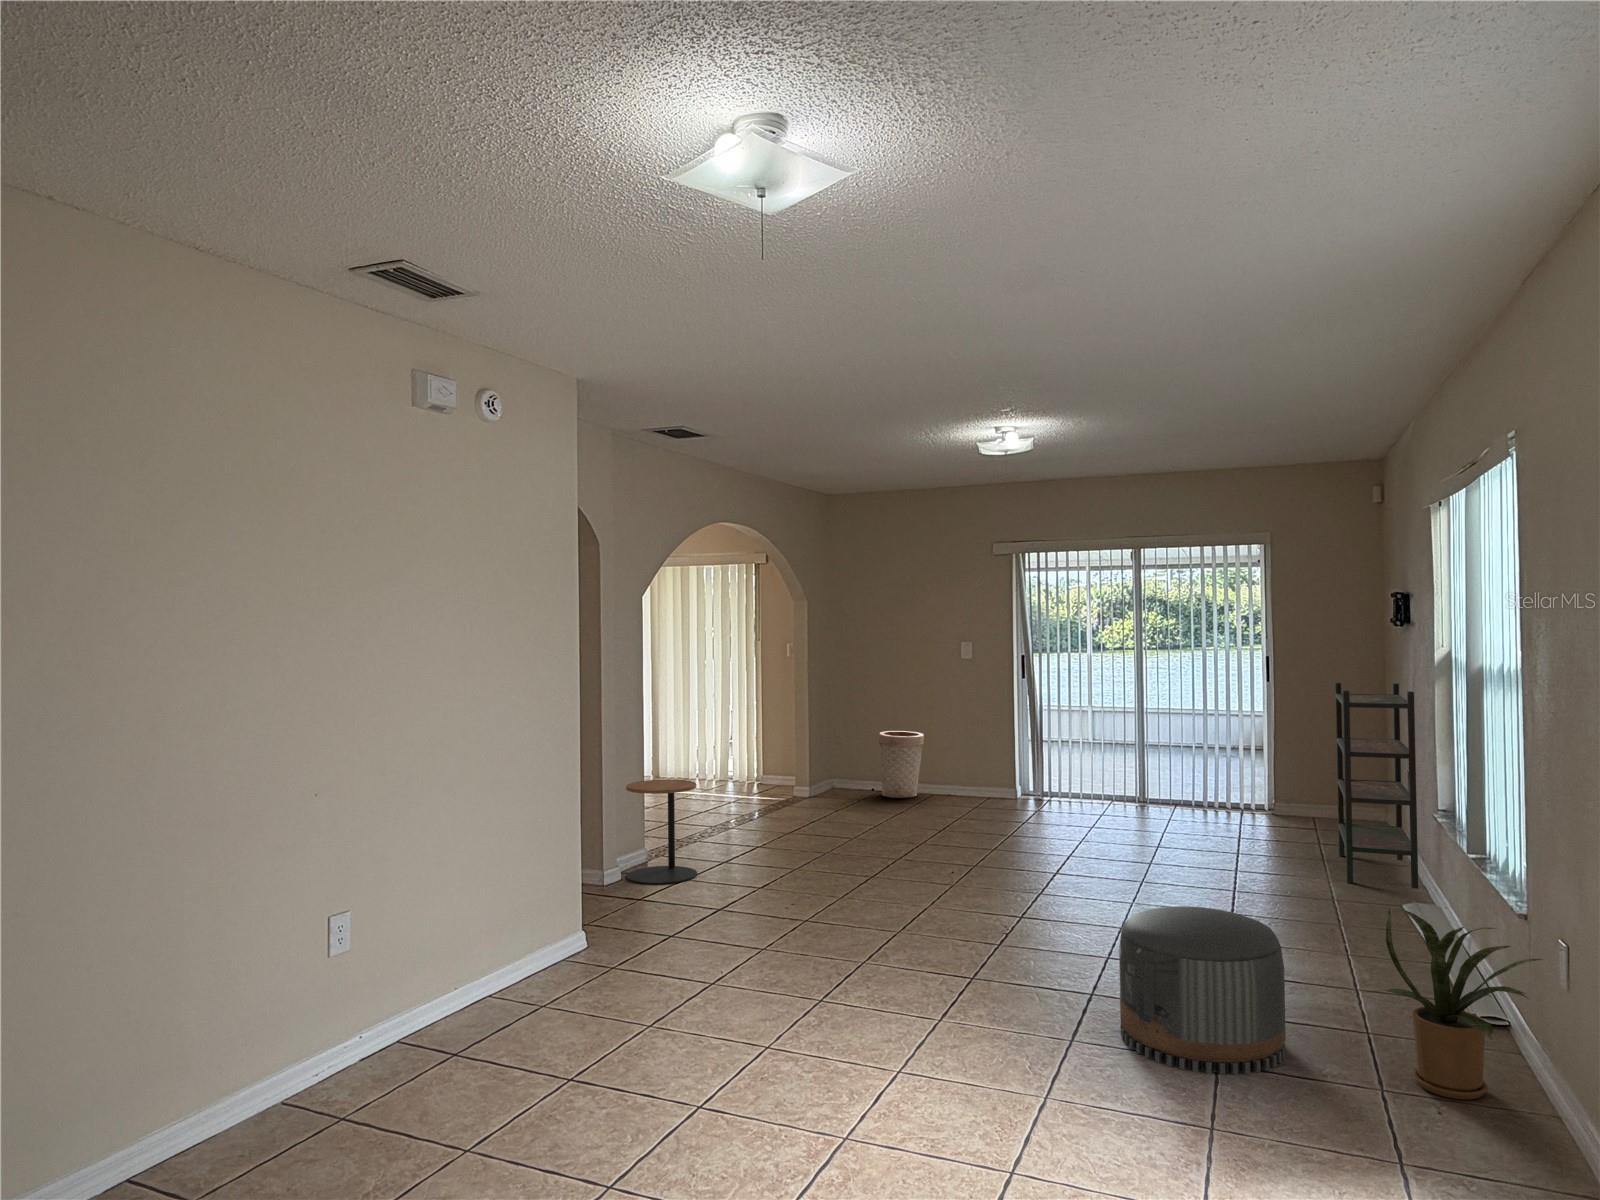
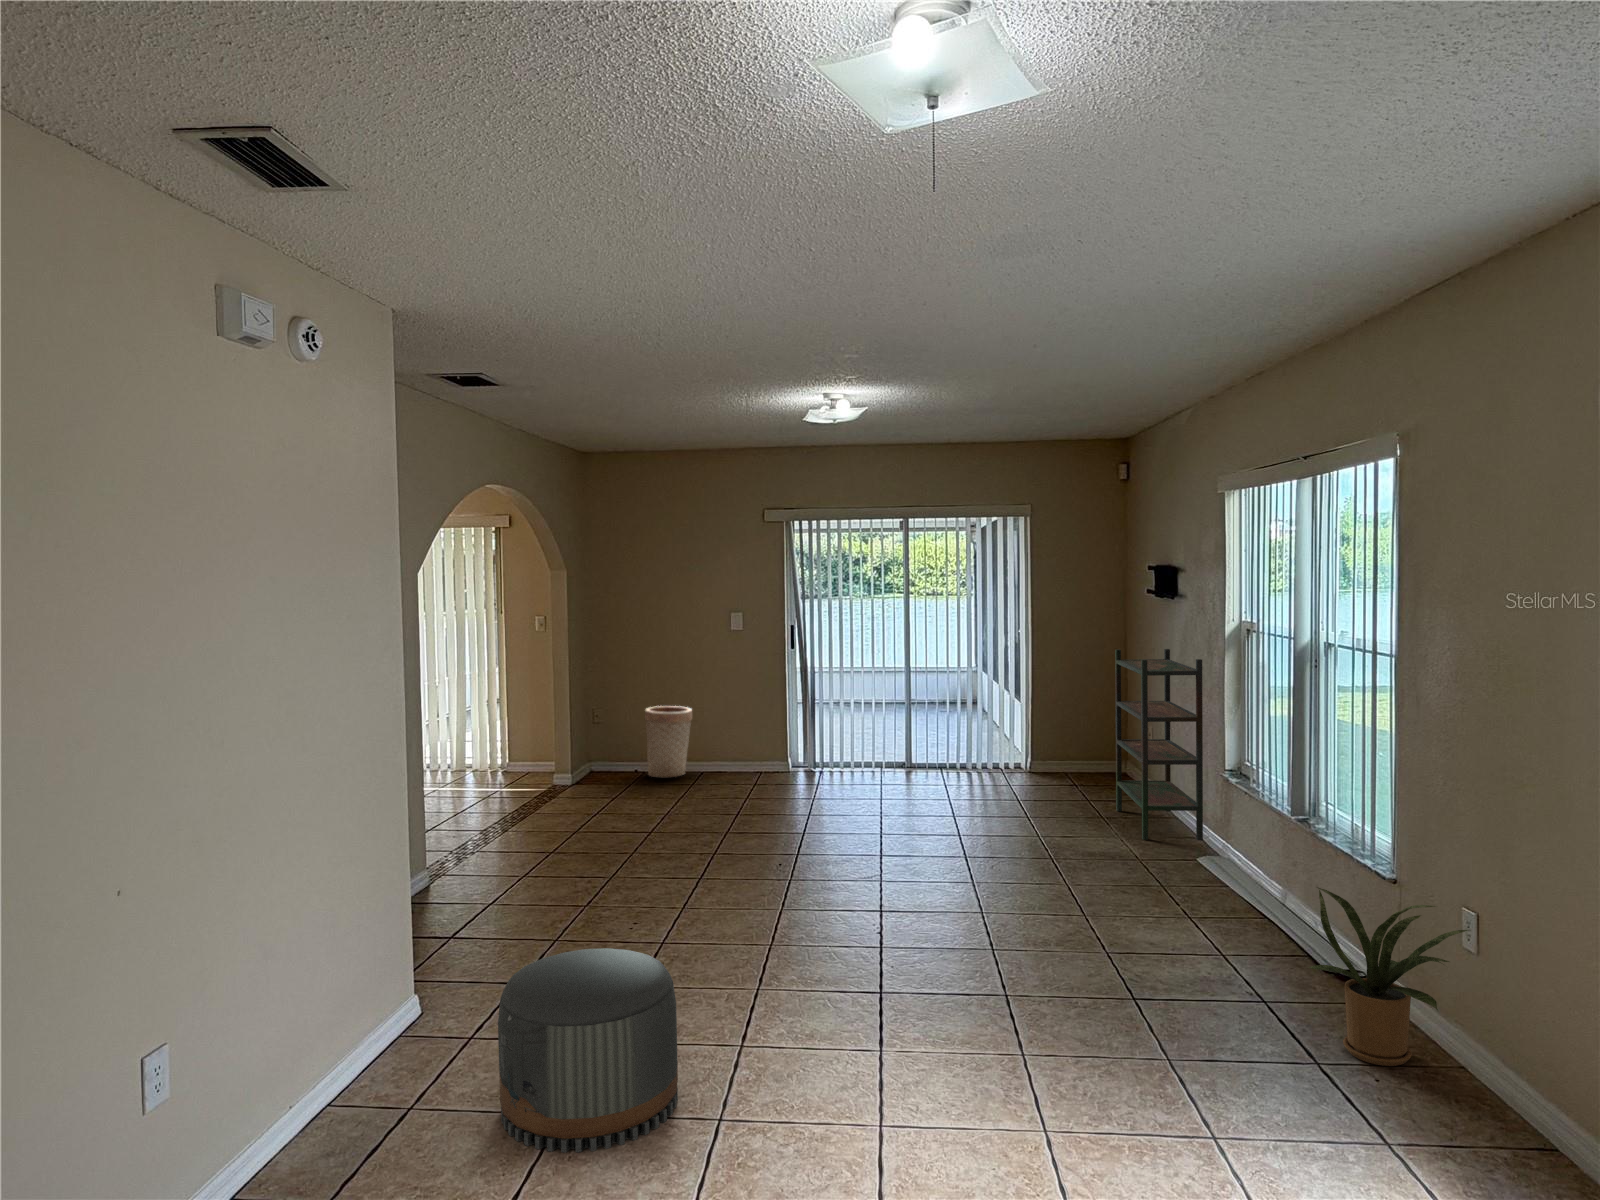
side table: present [626,779,697,884] -> none [411,787,500,914]
pouf: present [1119,906,1286,1075] -> present [498,948,678,1152]

